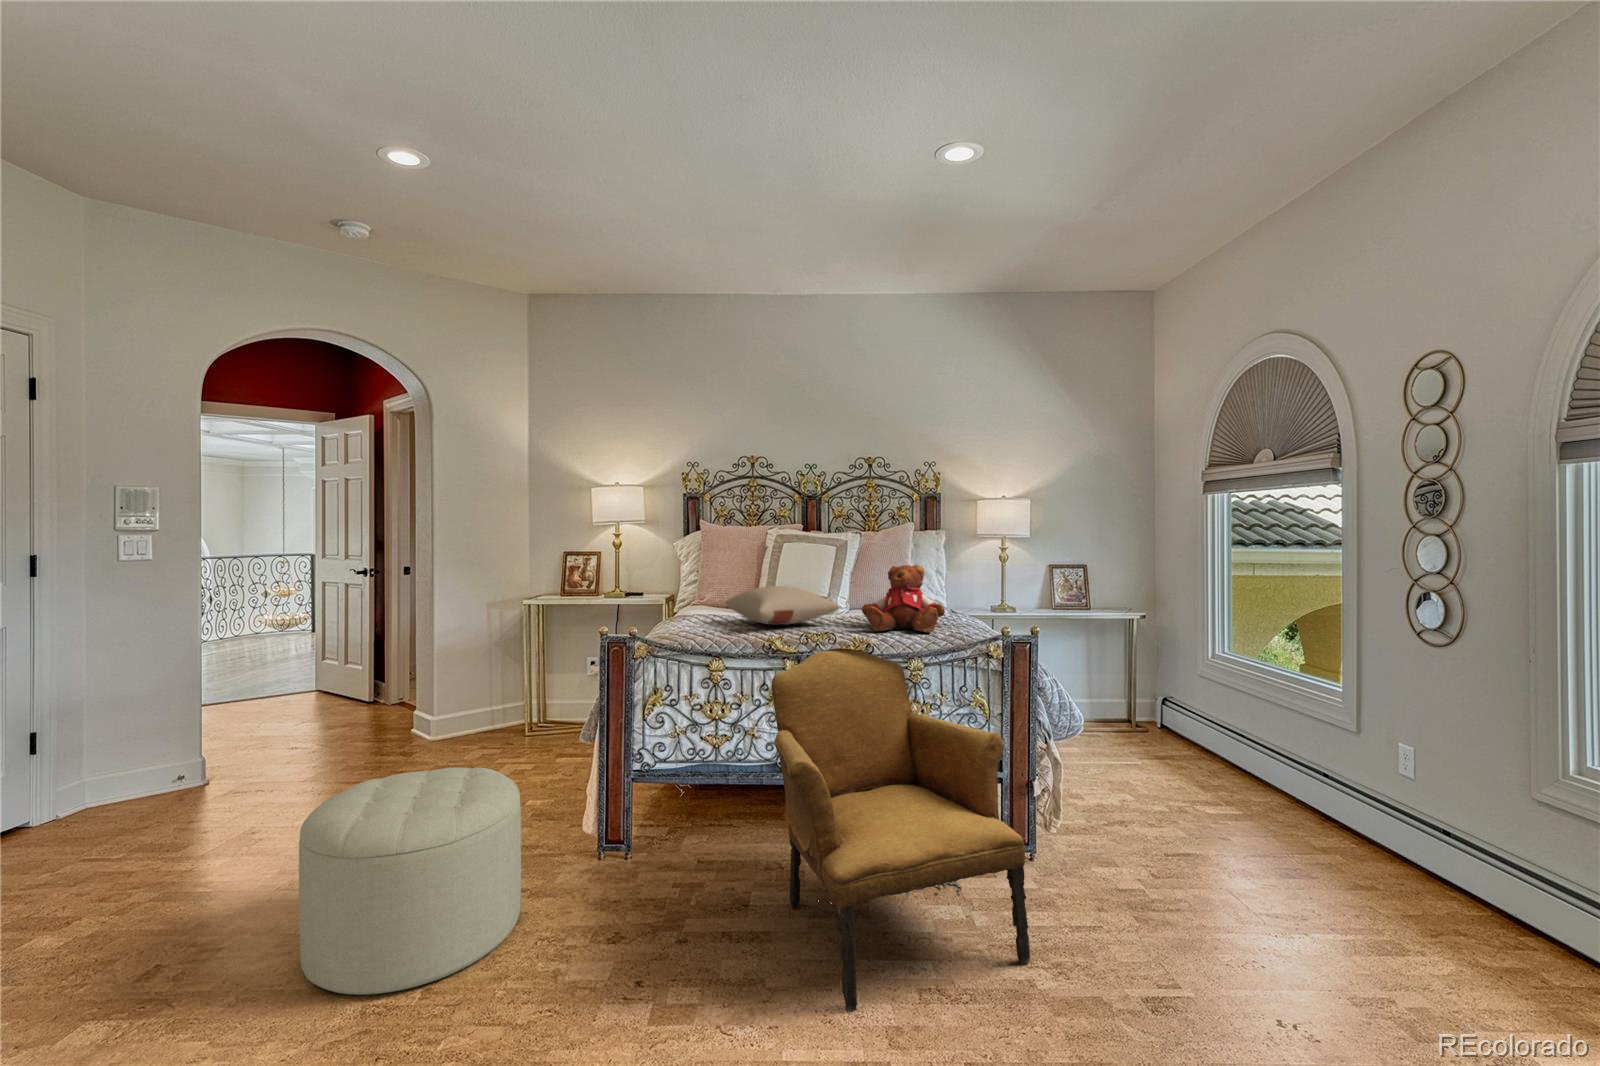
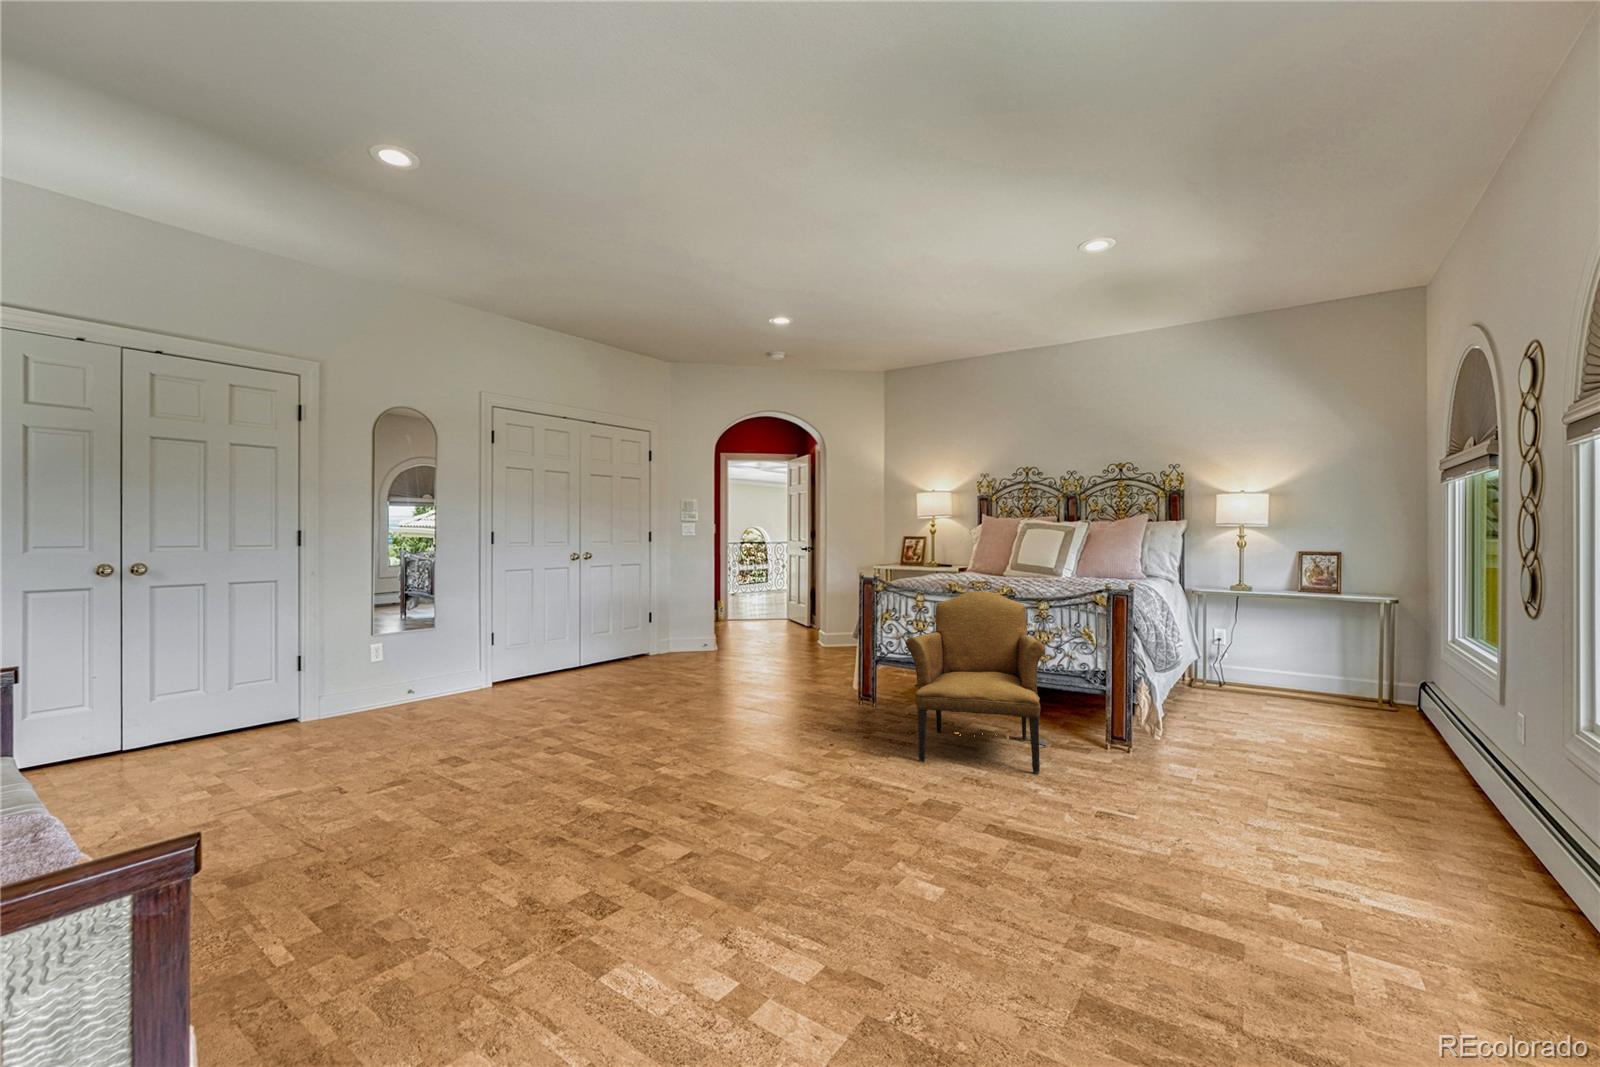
teddy bear: present [862,565,945,632] -> none [1025,544,1083,588]
pillow: present [726,586,841,625] -> none [956,557,1019,581]
ottoman: present [299,767,521,995] -> none [728,634,815,715]

